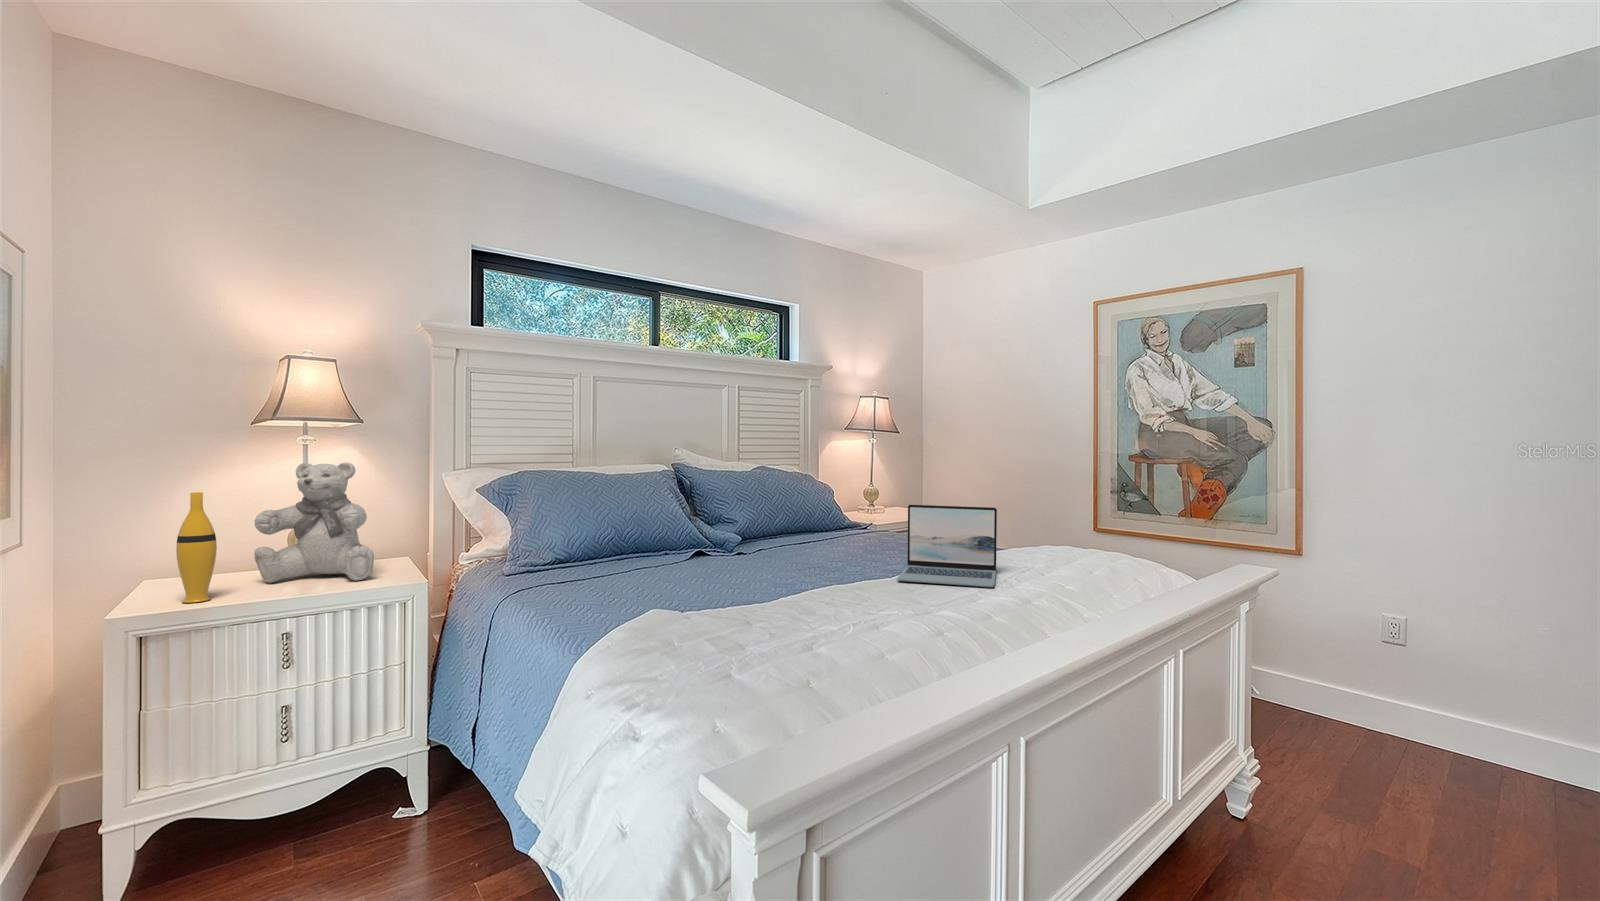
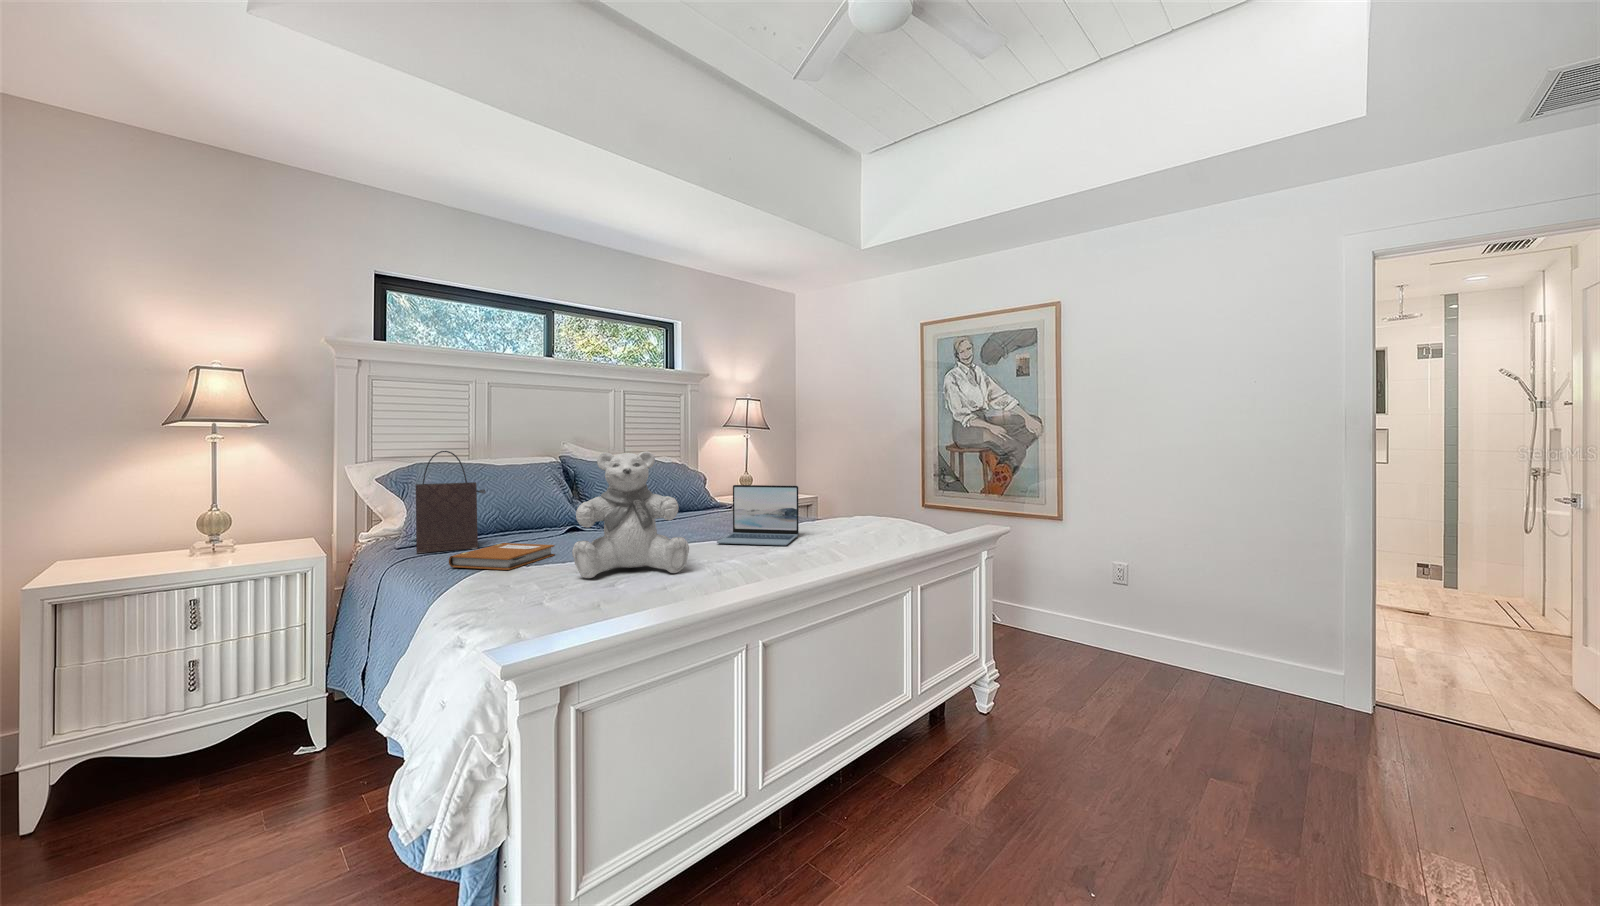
handbag: none [531,458,610,583] -> present [416,451,486,553]
teddy bear: present [254,462,374,583] -> present [572,451,689,578]
vase: present [176,492,217,603] -> none [88,483,127,576]
notebook: none [583,574,702,614] -> present [449,543,555,570]

